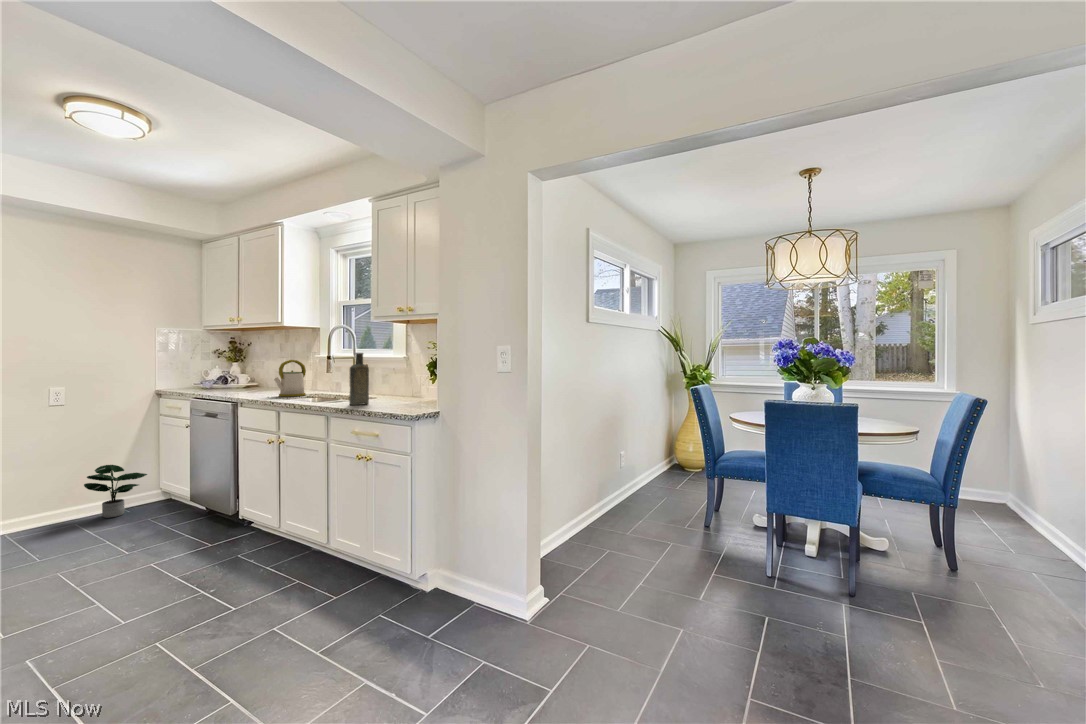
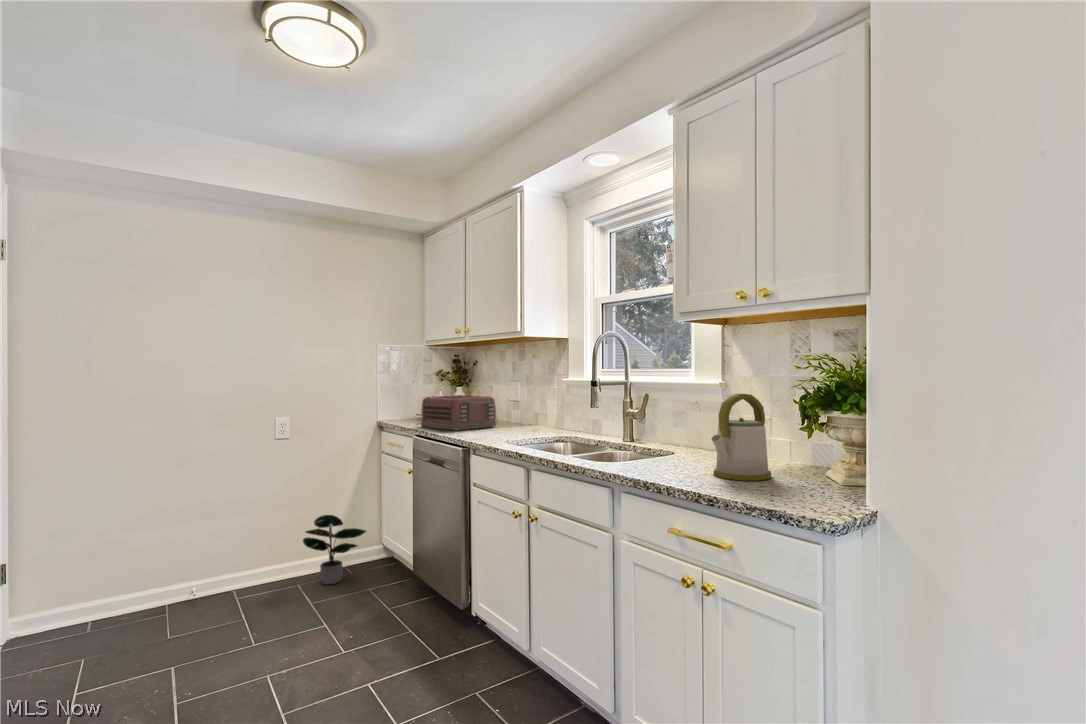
bottle: present [349,353,369,405] -> none [639,377,678,471]
kettle: present [274,360,306,397] -> present [712,394,771,481]
toaster: none [198,369,264,393] -> present [421,395,497,431]

